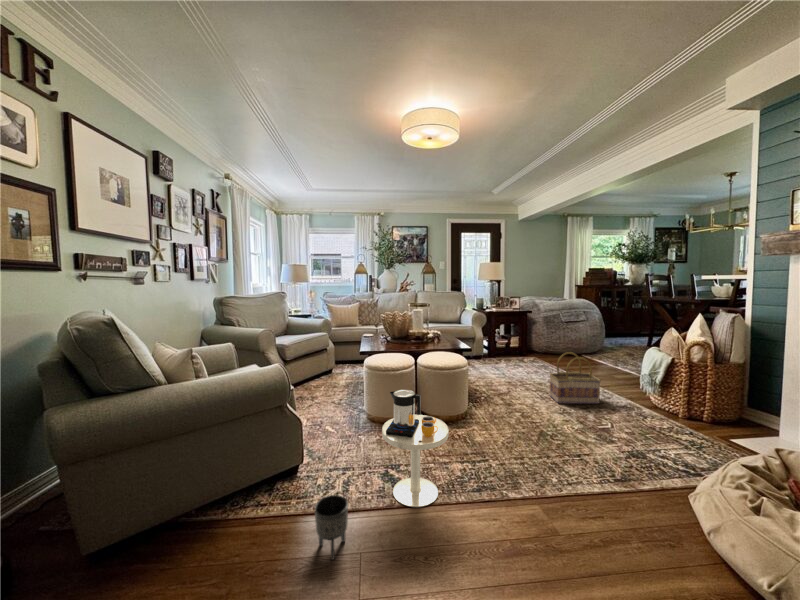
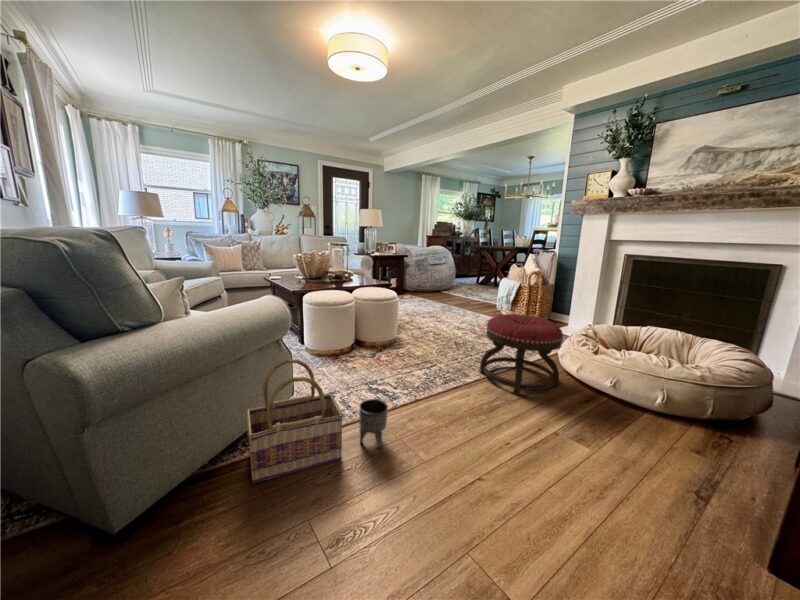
basket: present [550,352,601,404] -> present [246,360,343,483]
side table: present [382,390,449,507] -> none [376,310,433,403]
ottoman: none [542,409,666,545] -> present [480,314,563,395]

